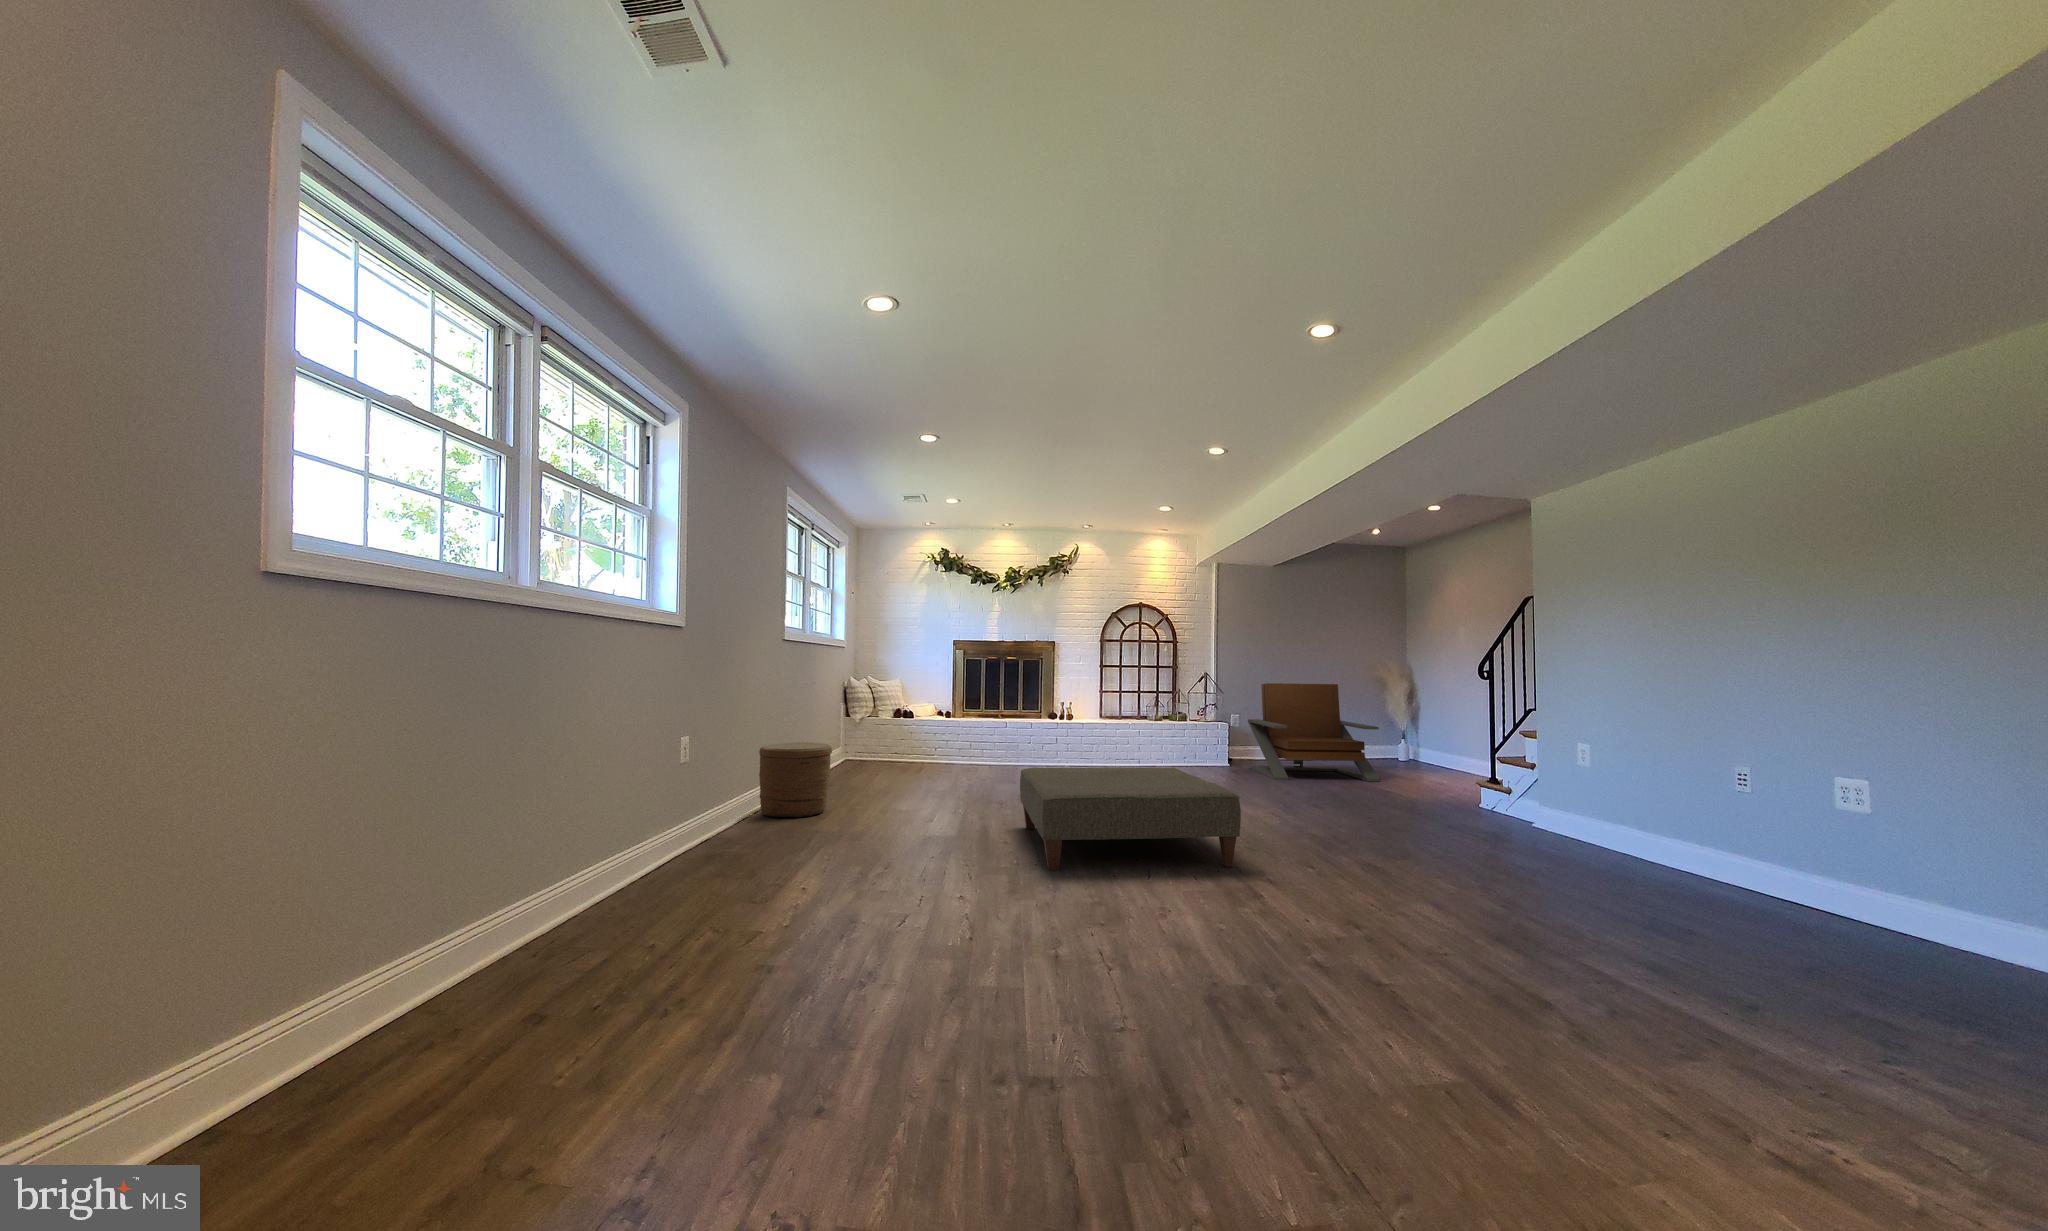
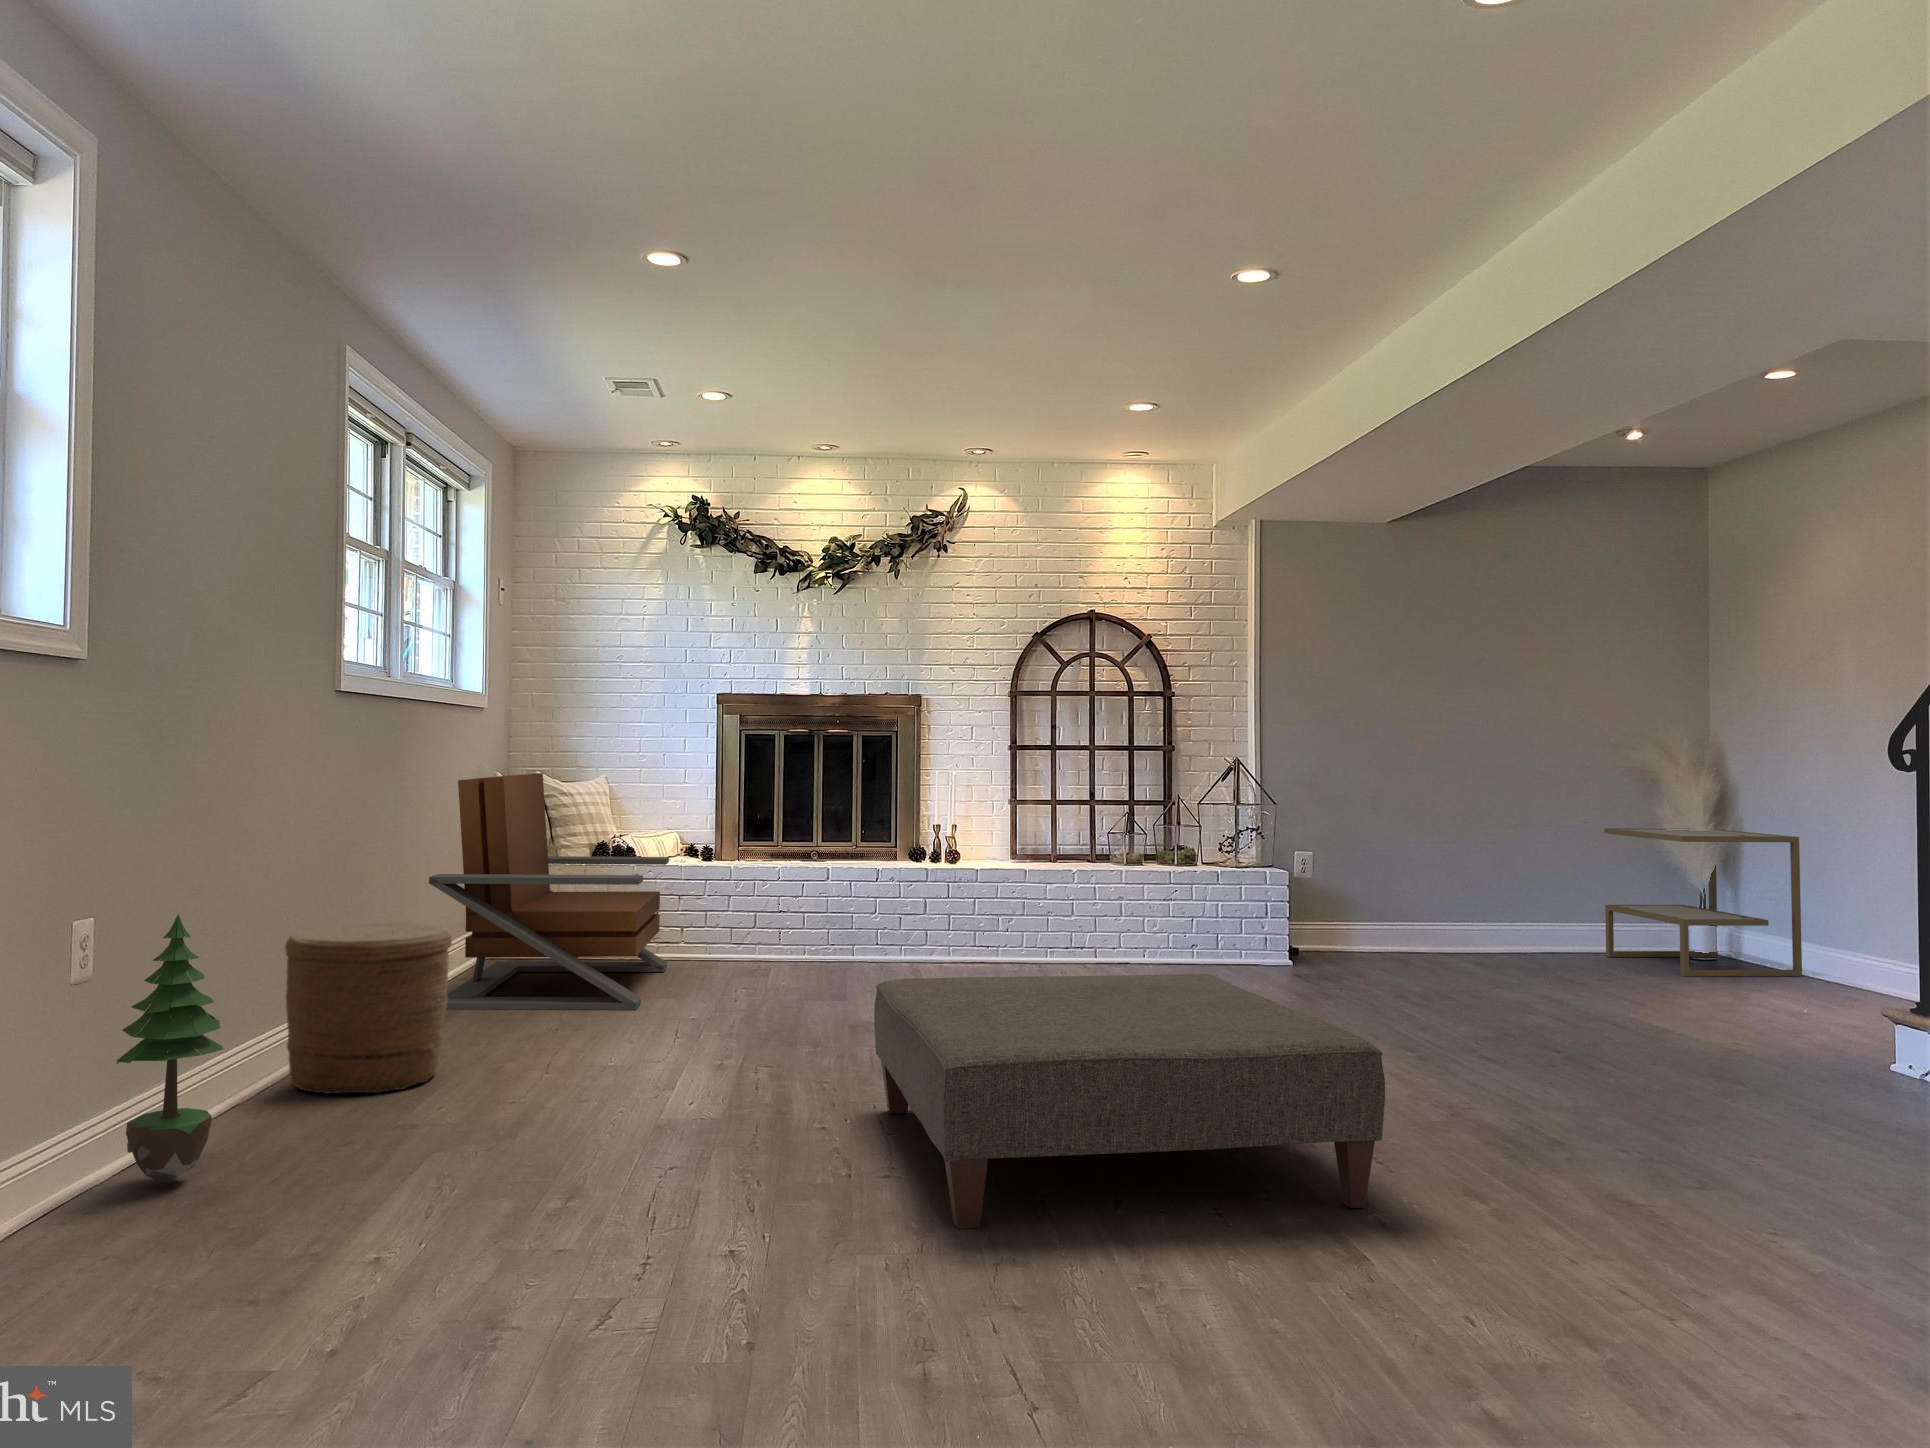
lounge chair: present [1248,683,1380,781] -> present [429,773,669,1010]
side table: none [1393,706,1491,780] -> present [1604,828,1802,977]
potted tree: none [692,733,737,848] -> present [116,915,224,1184]

